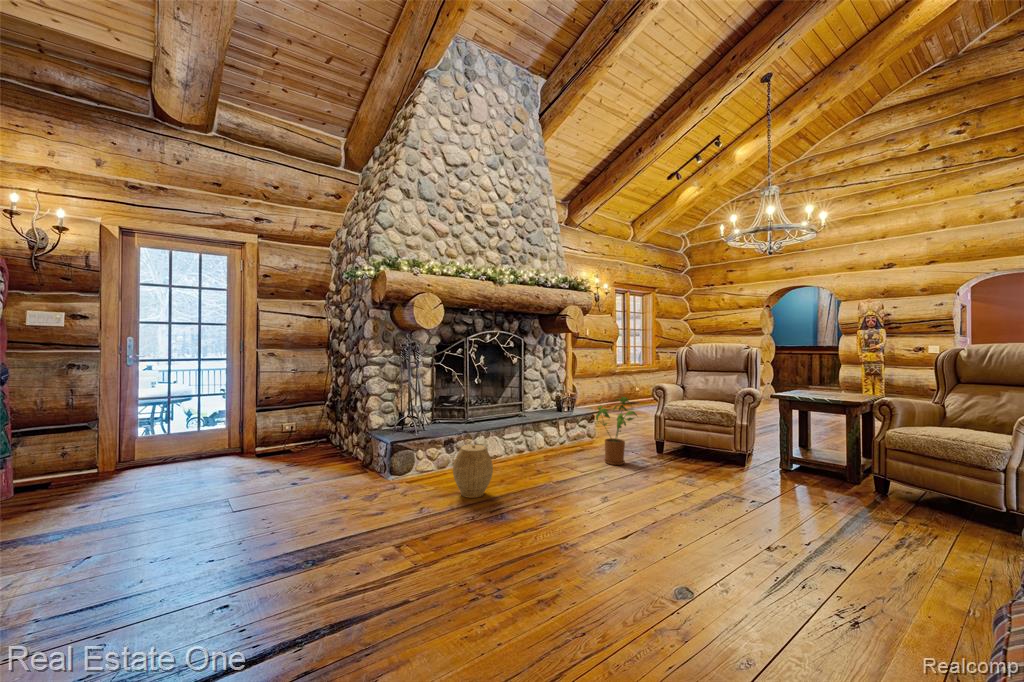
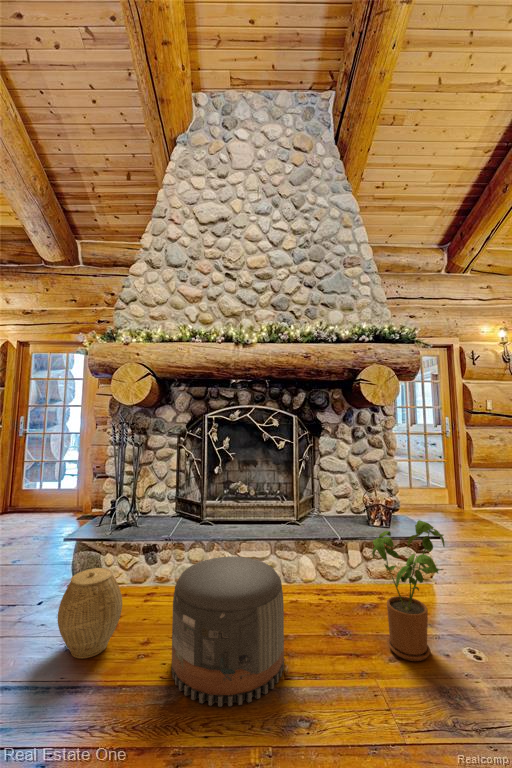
pouf: none [520,428,585,492] -> present [172,557,284,706]

